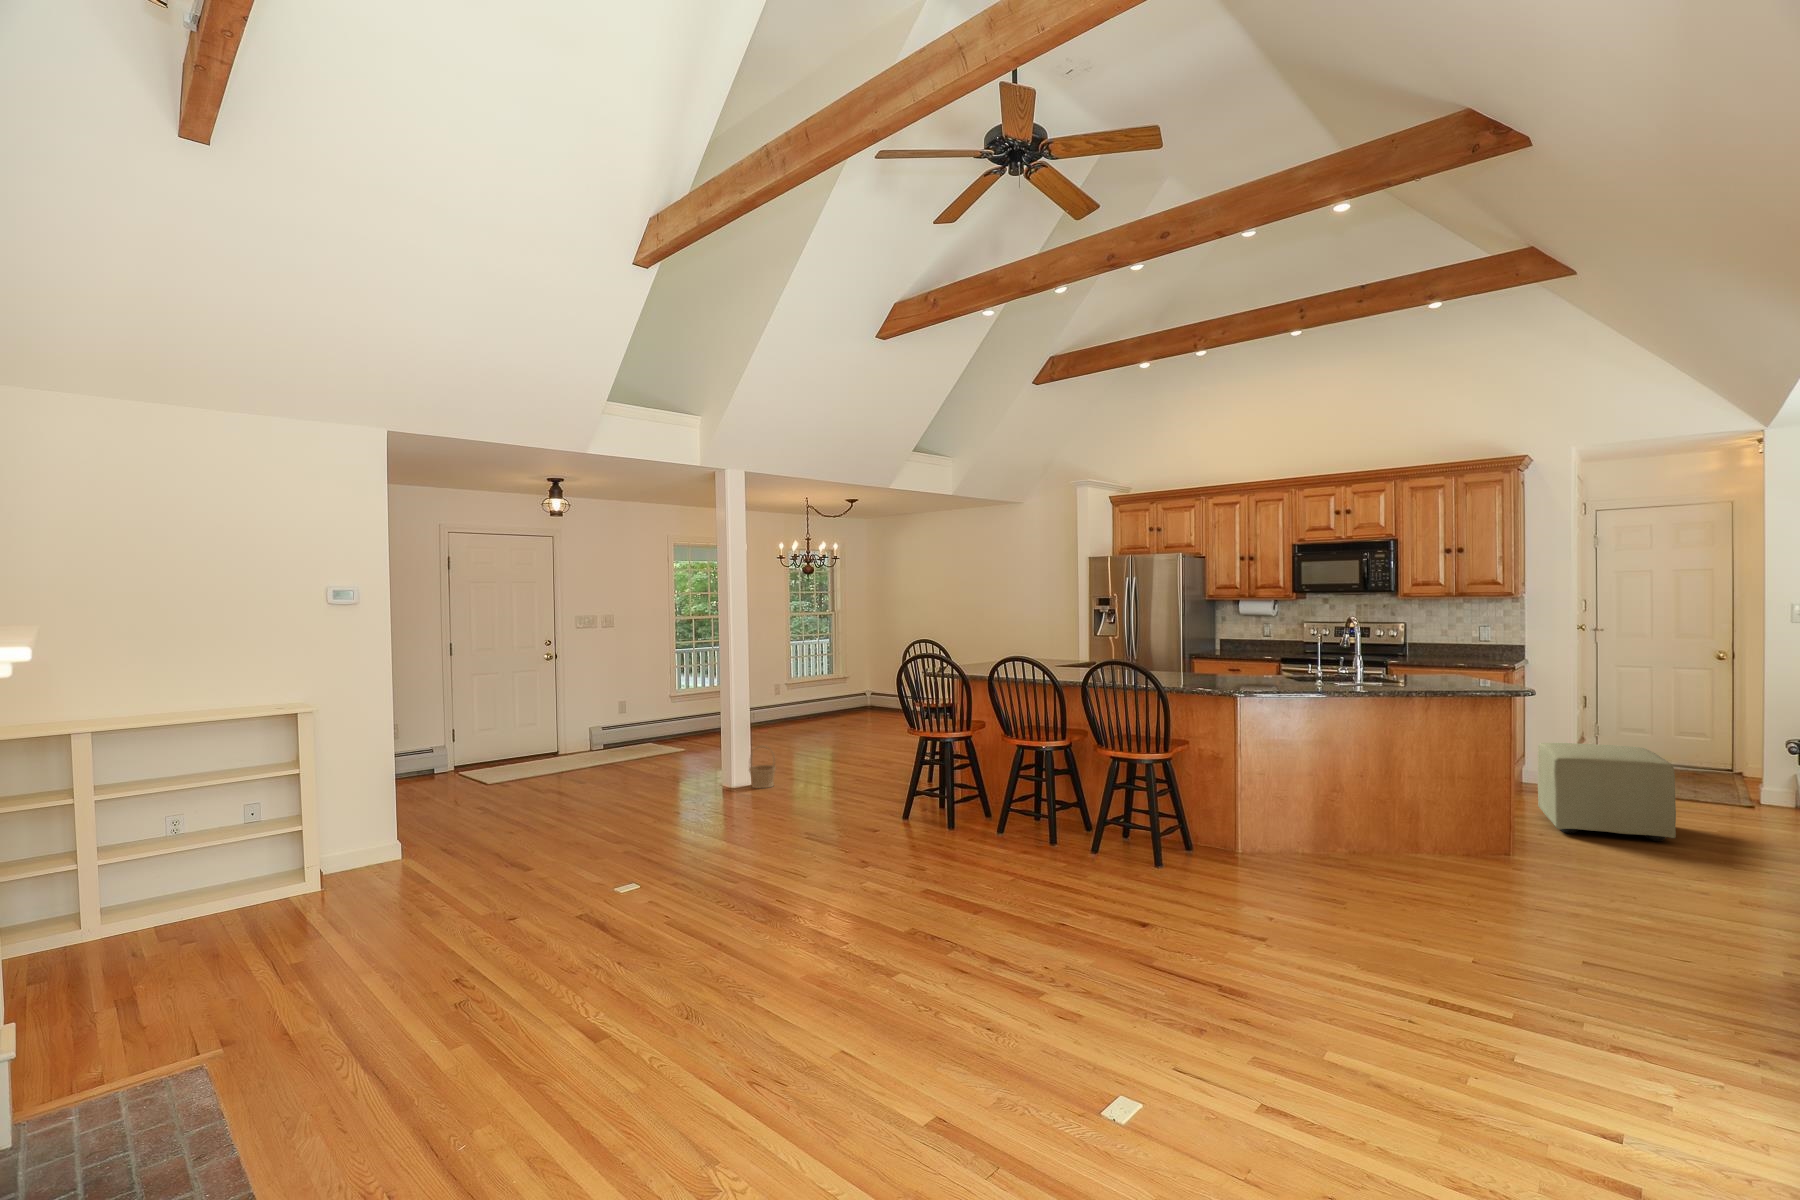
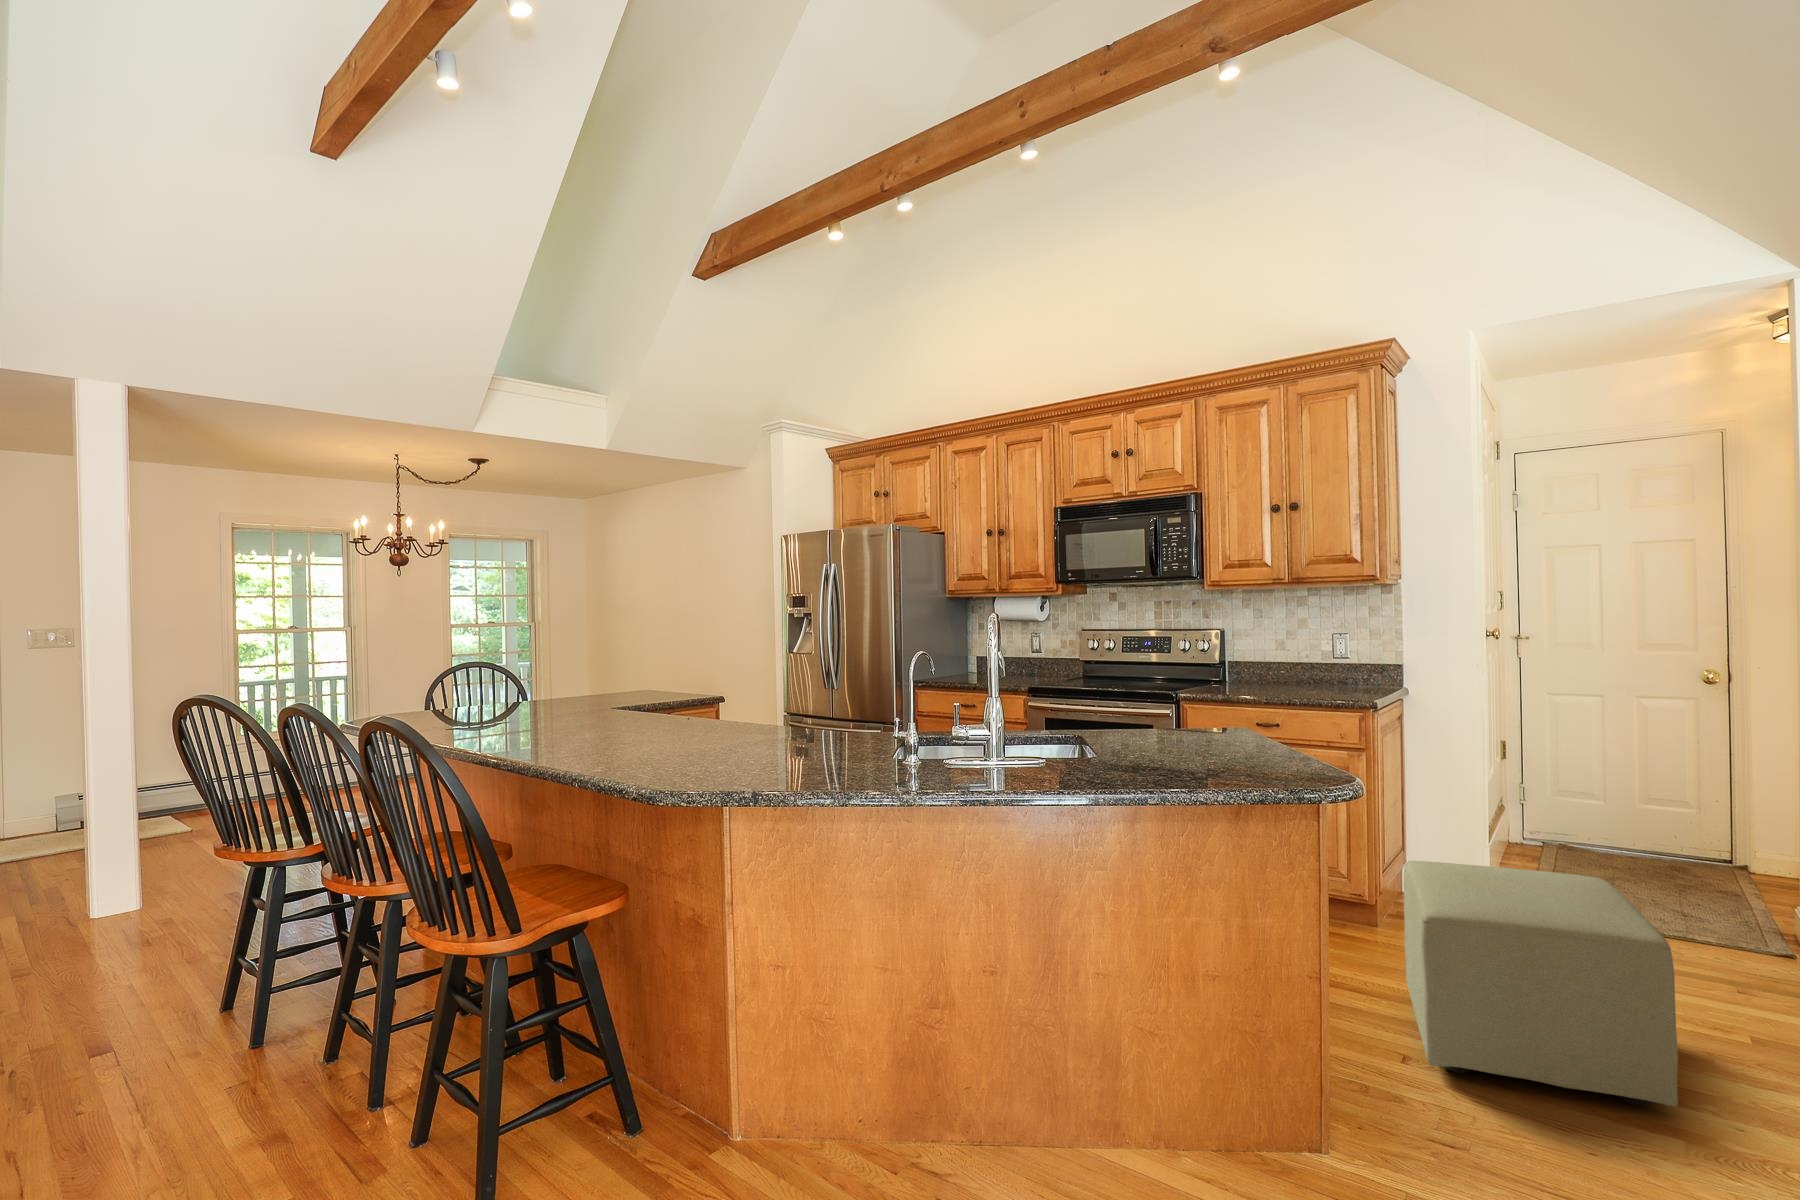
basket: present [749,746,776,788] -> none [111,850,173,926]

